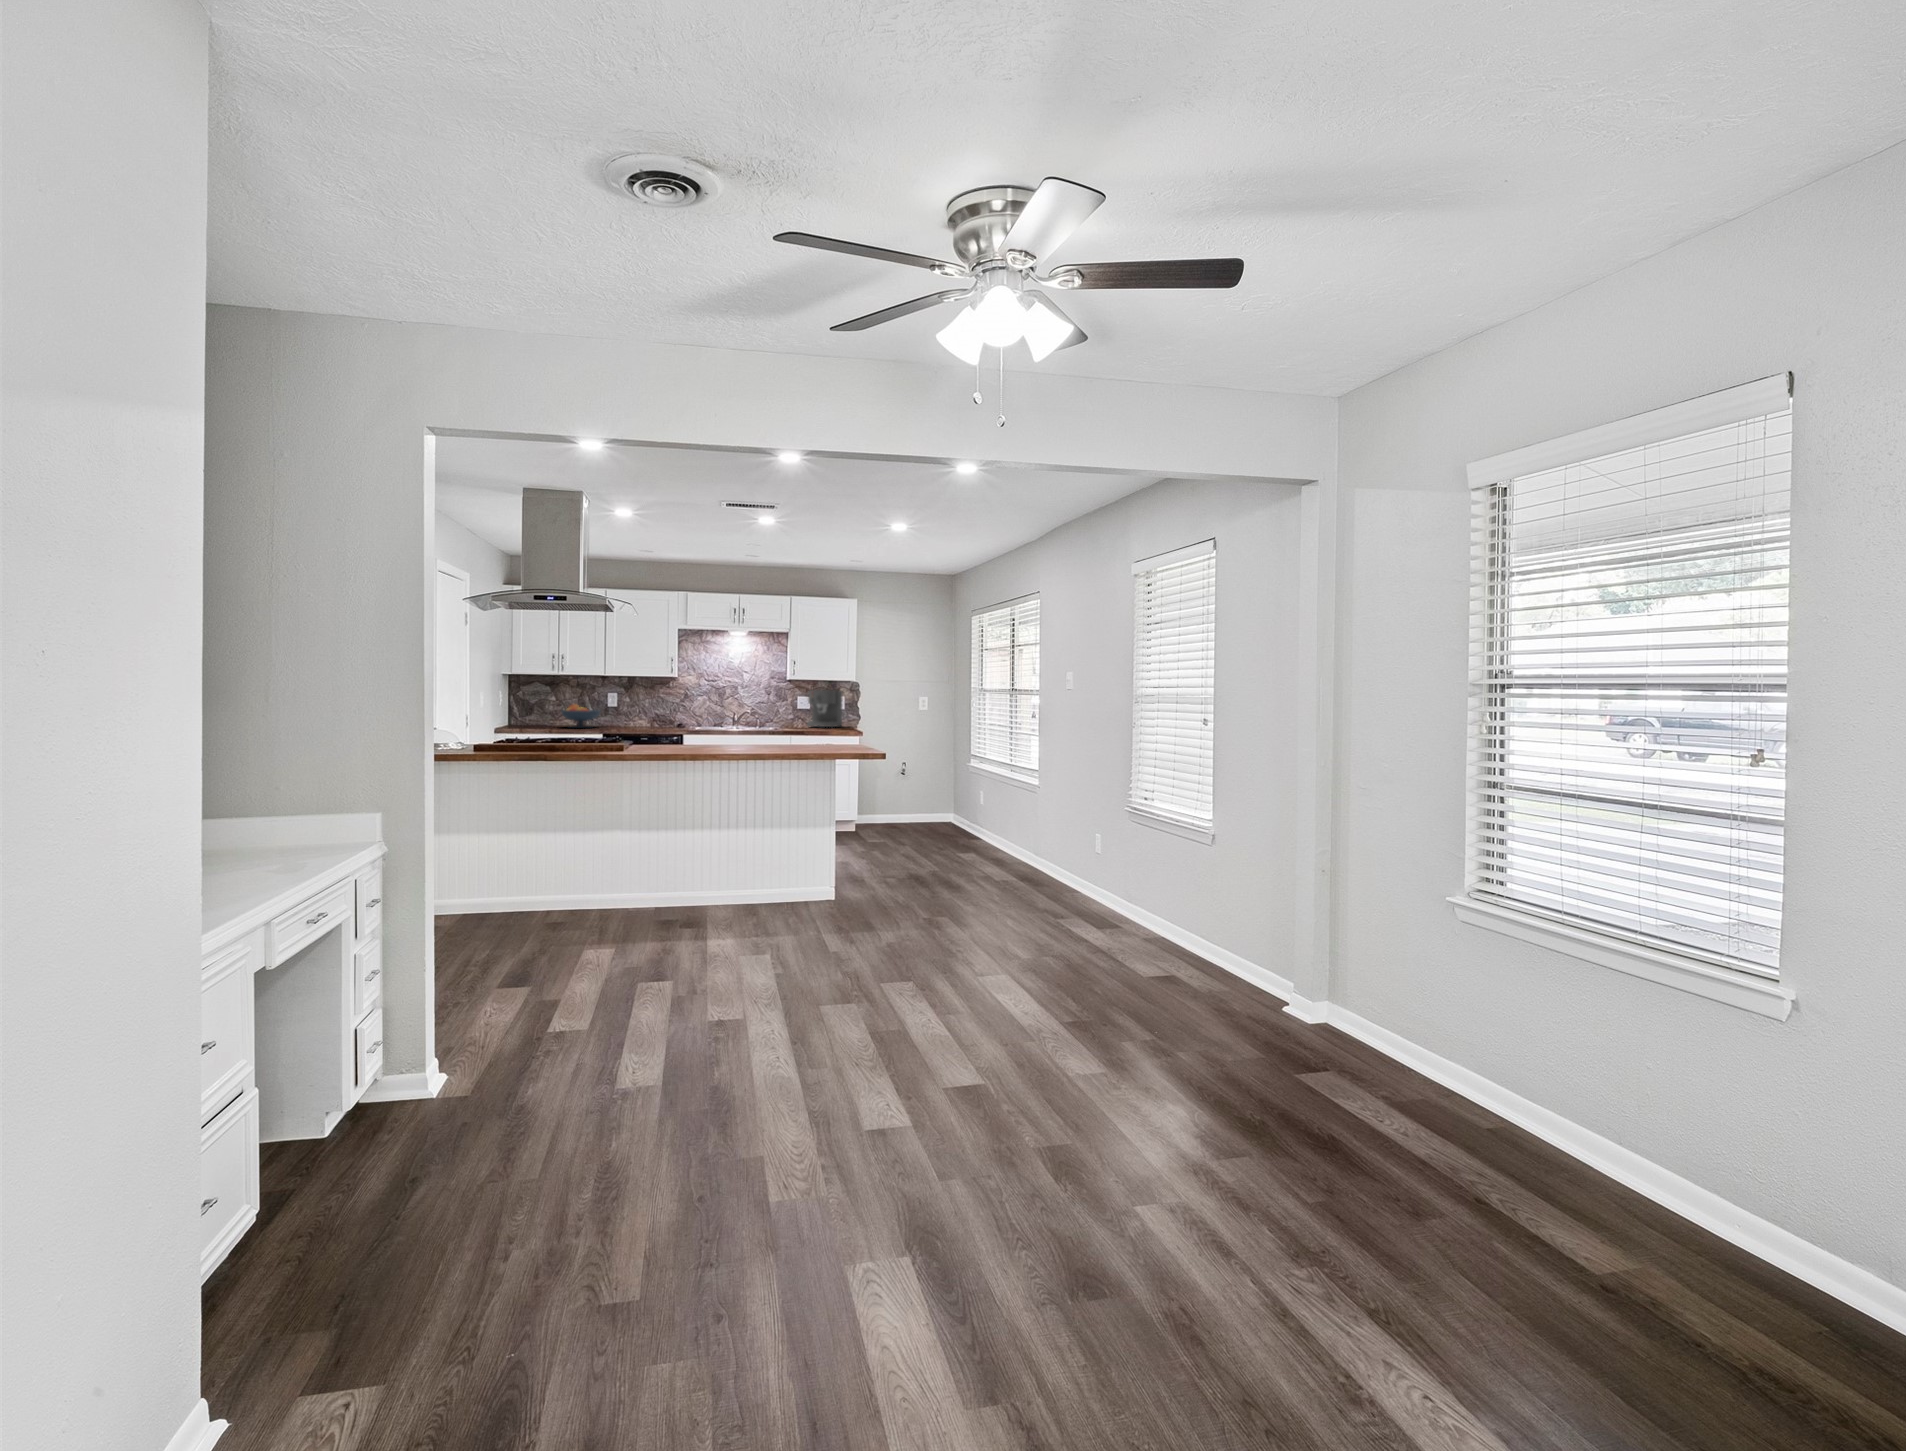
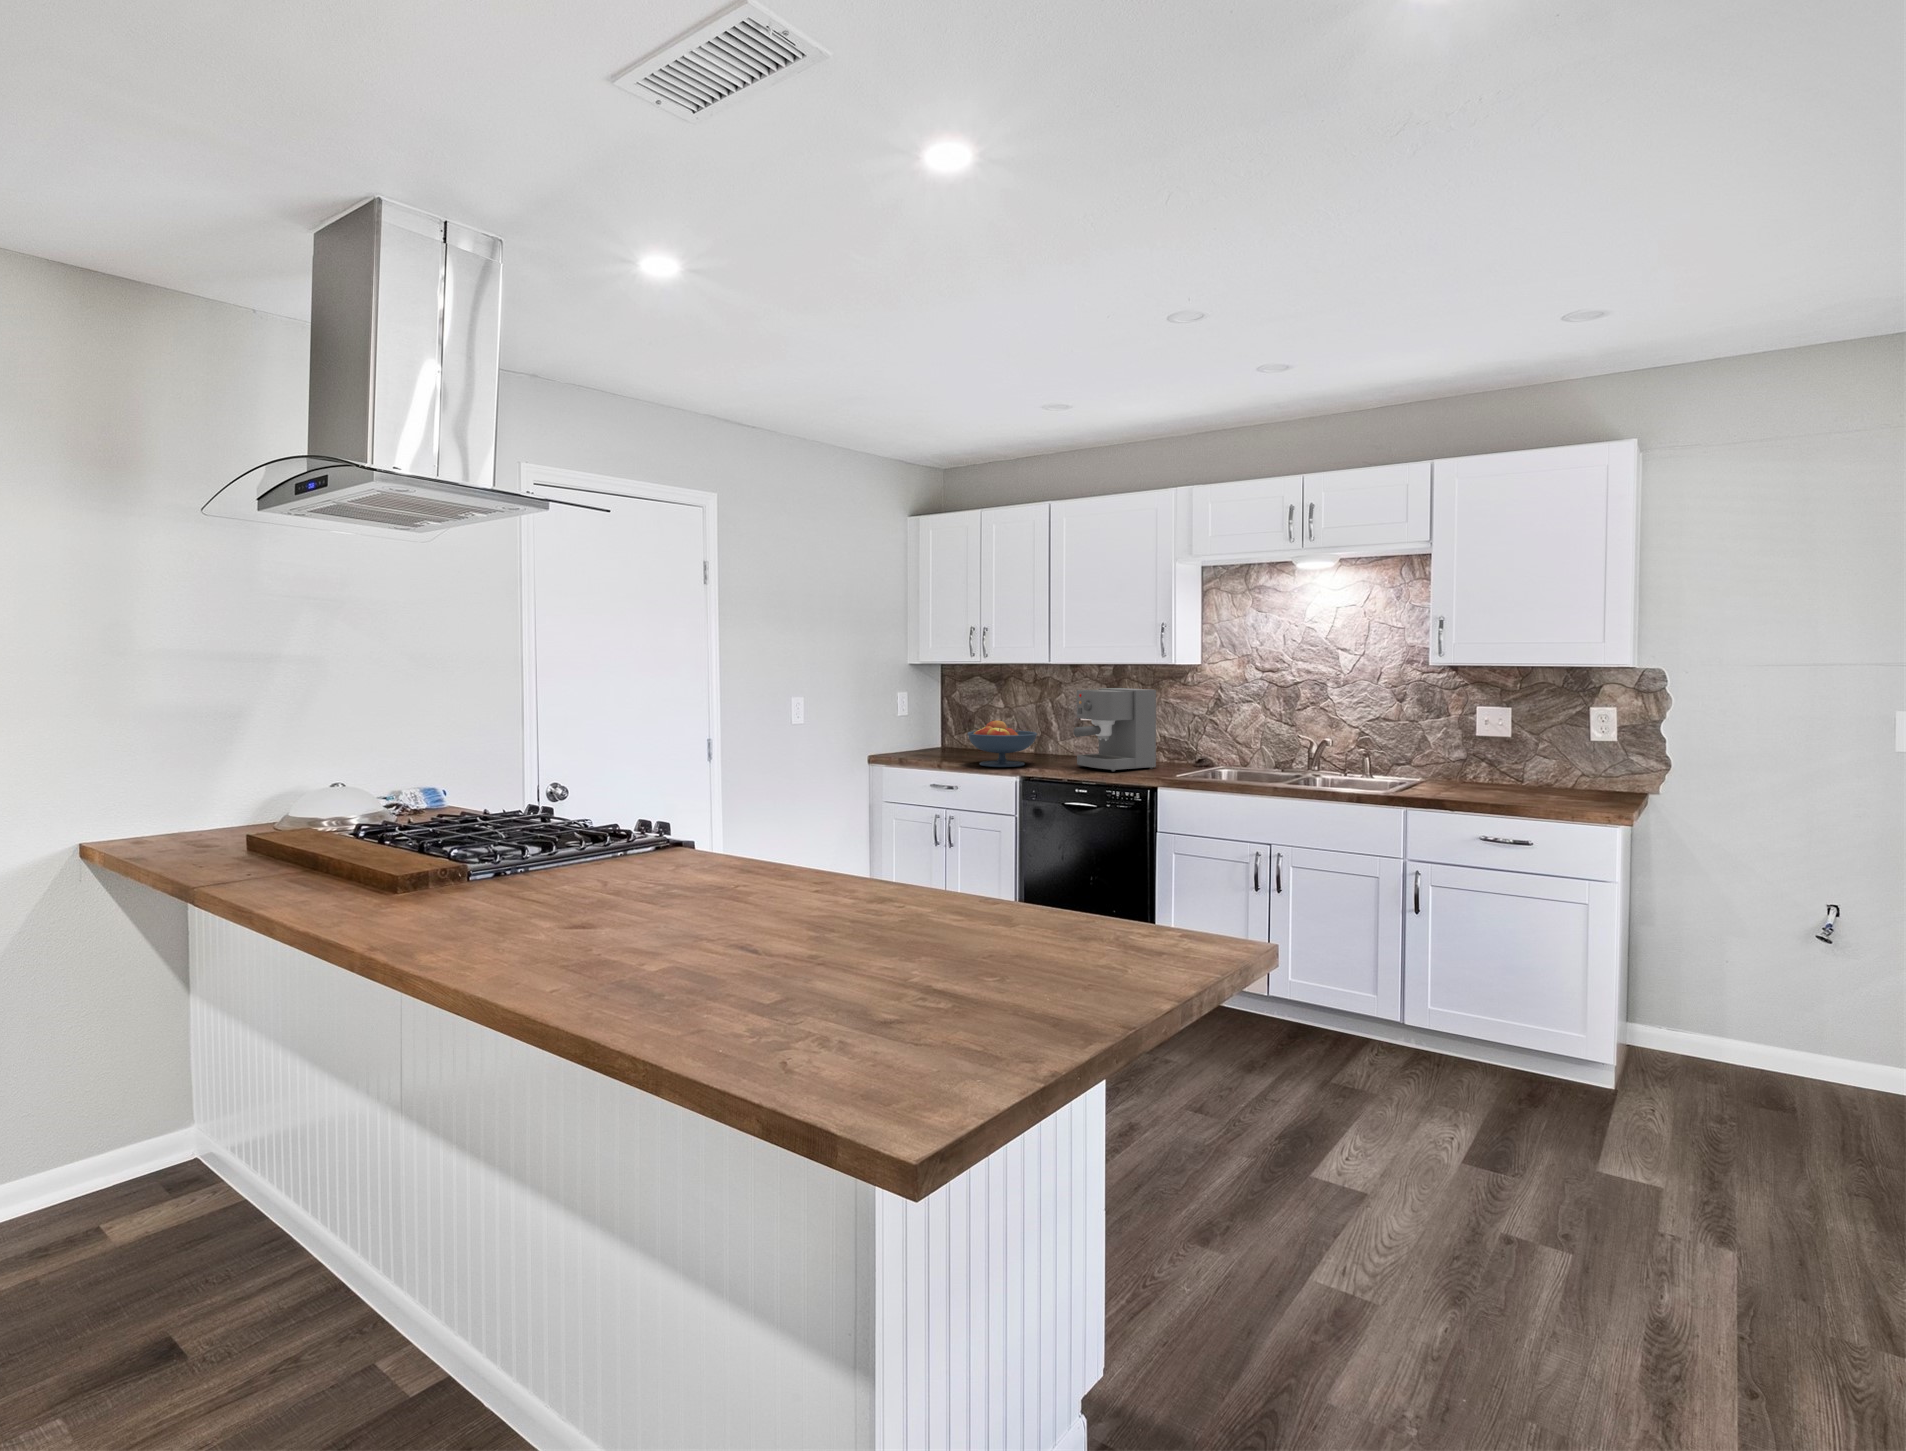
coffee maker: present [807,690,842,727] -> present [1073,688,1156,771]

